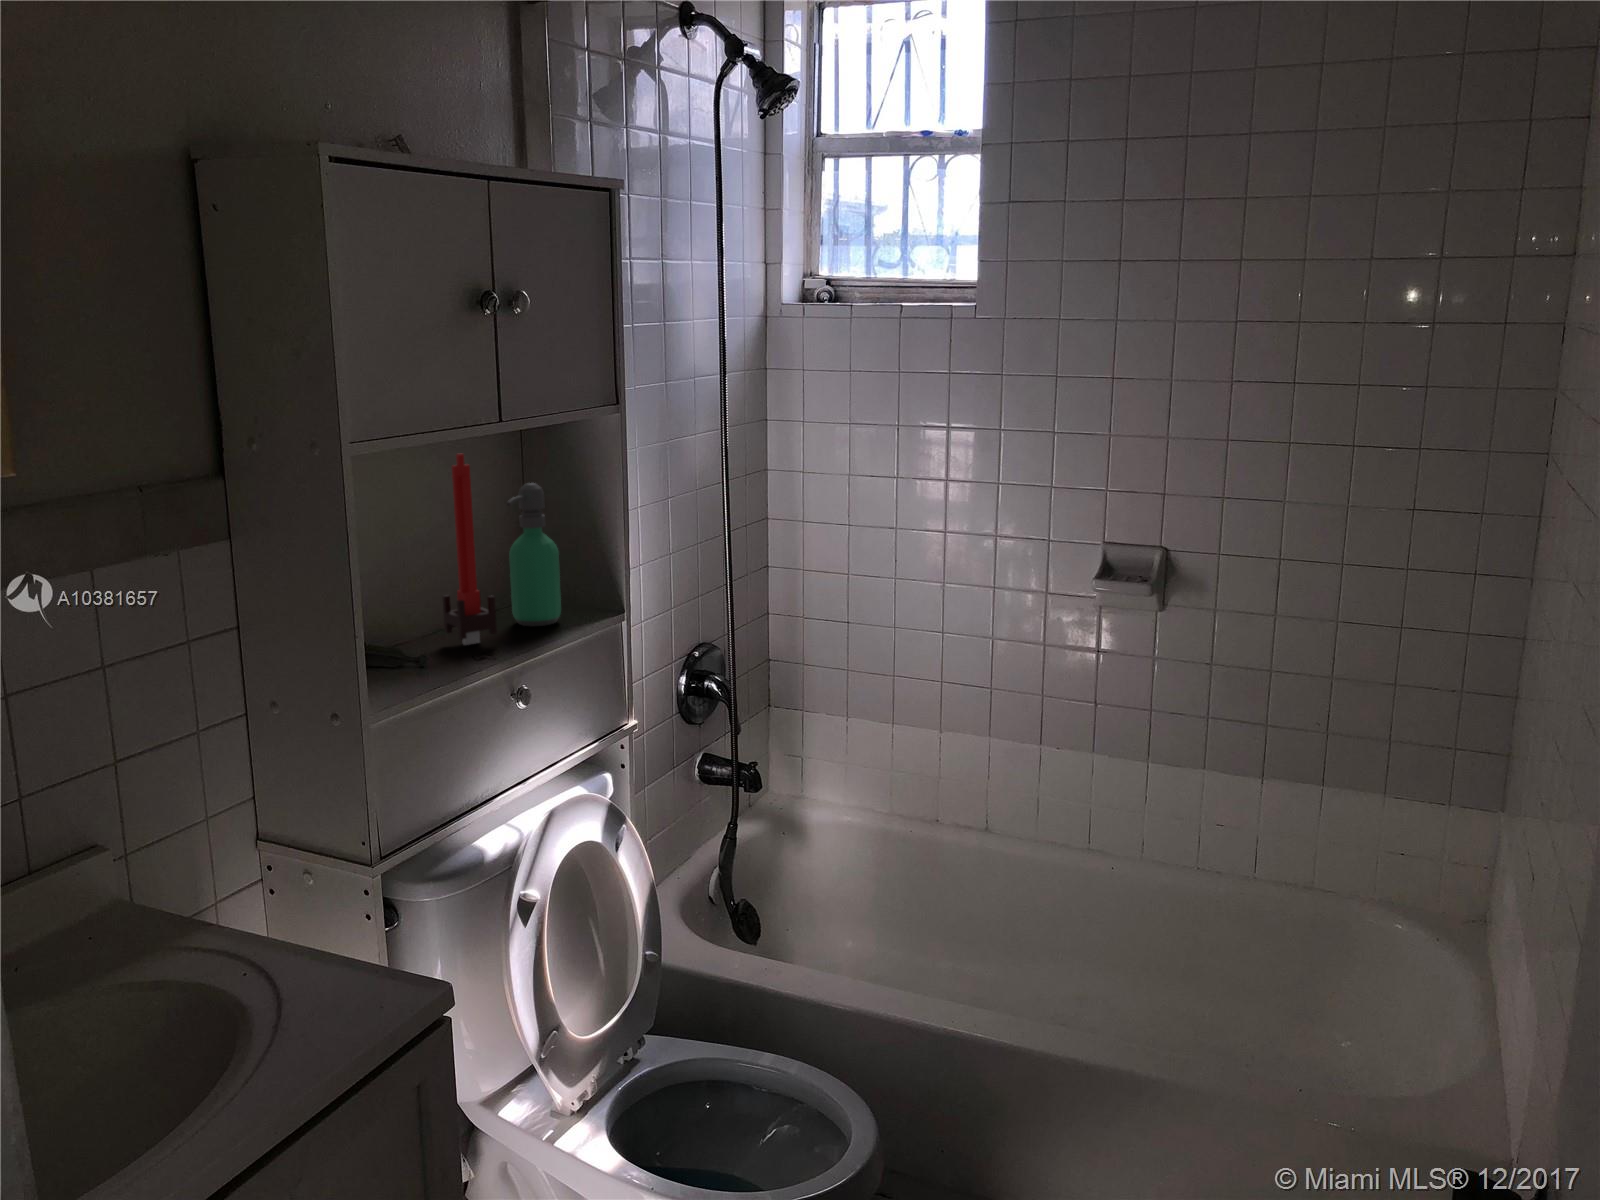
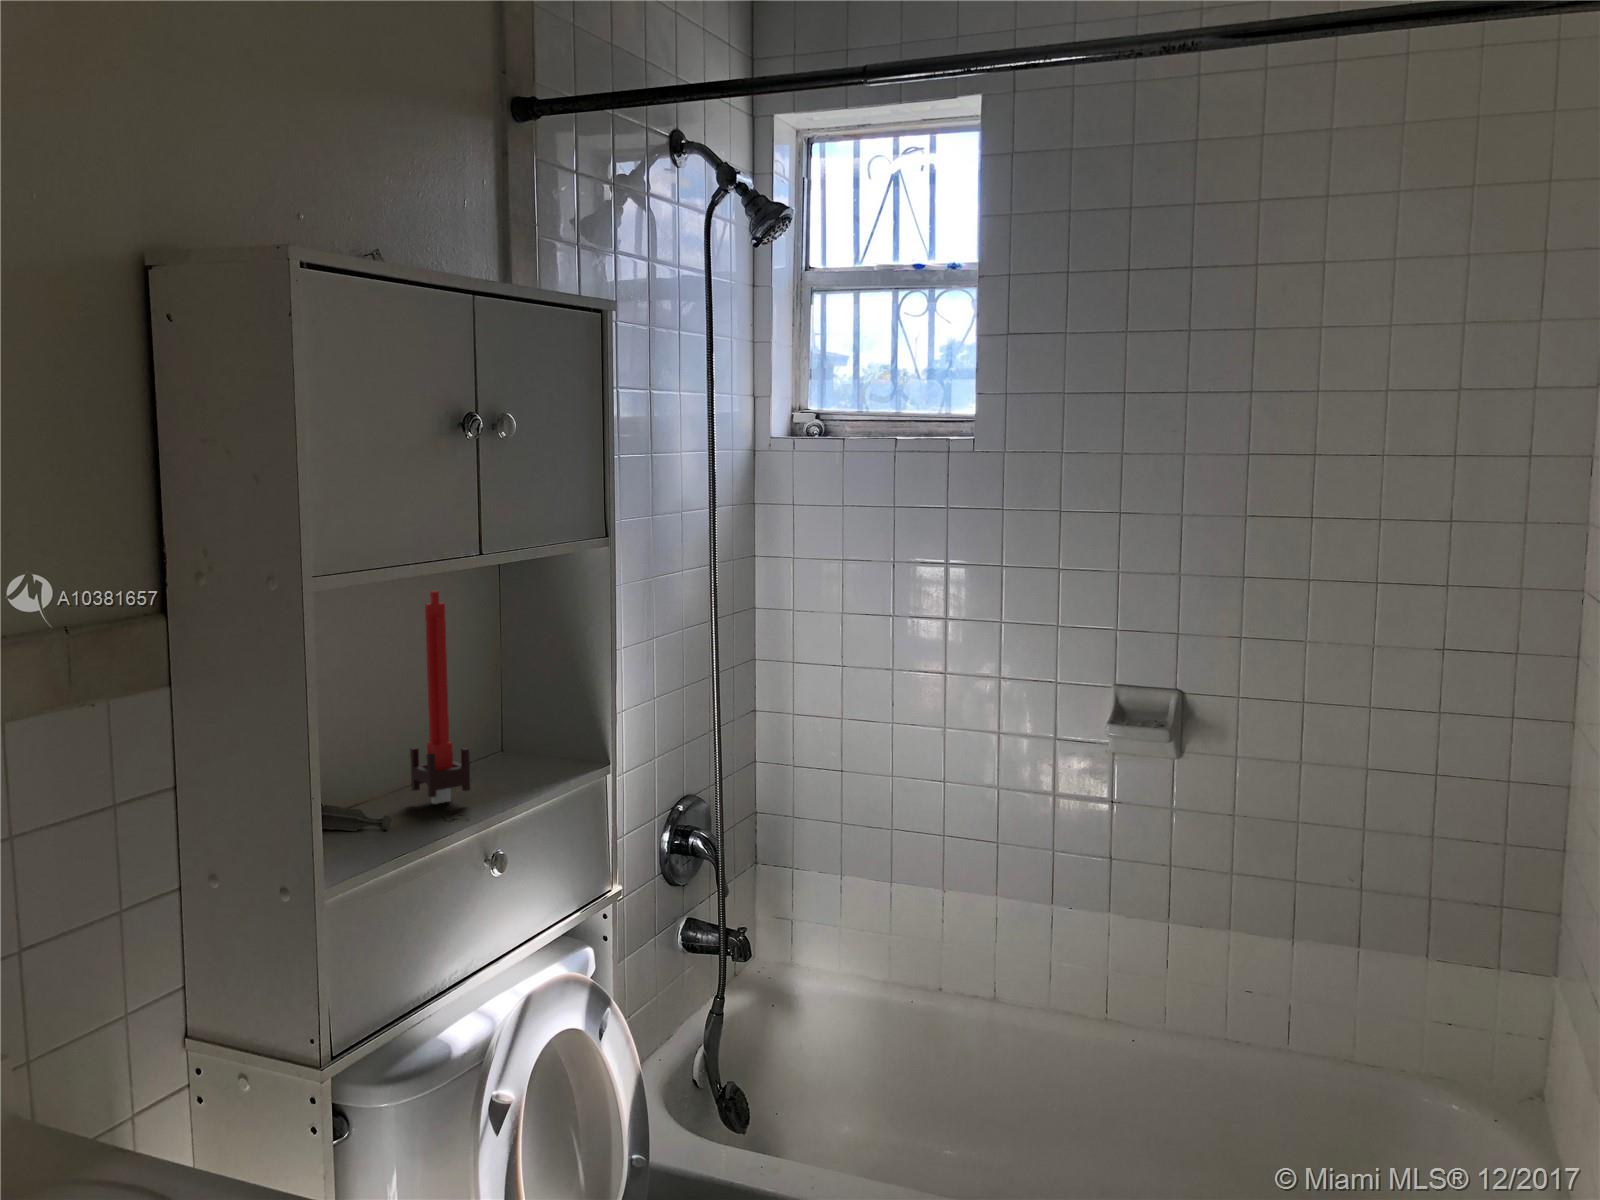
soap dispenser: present [507,483,561,626] -> none [484,624,541,782]

